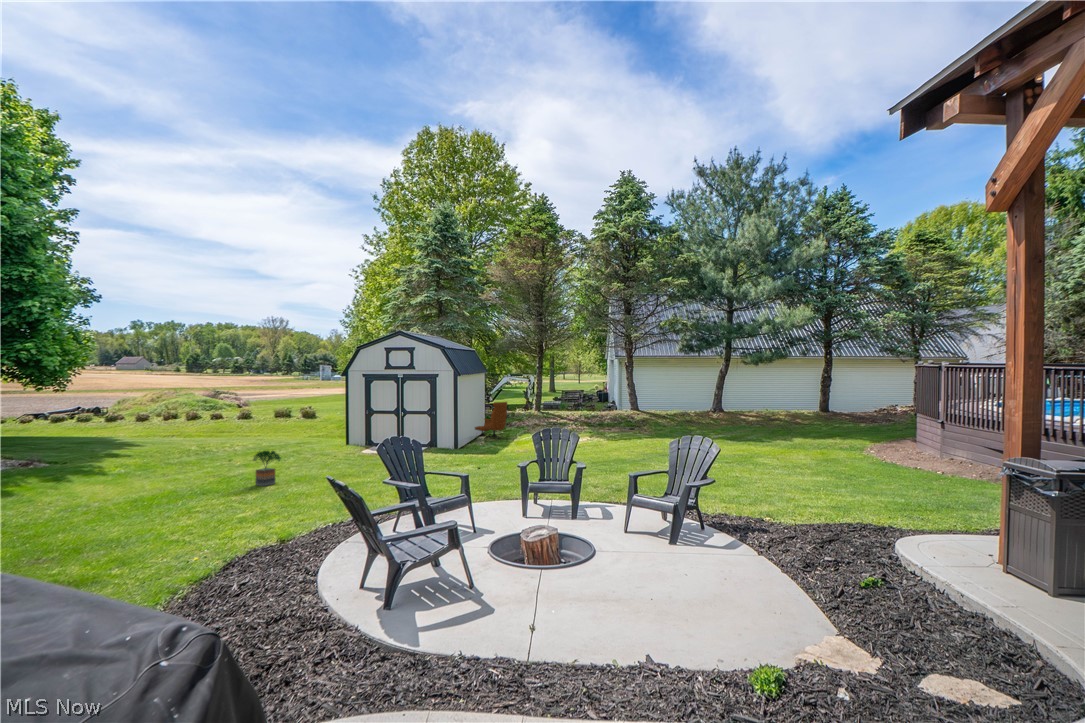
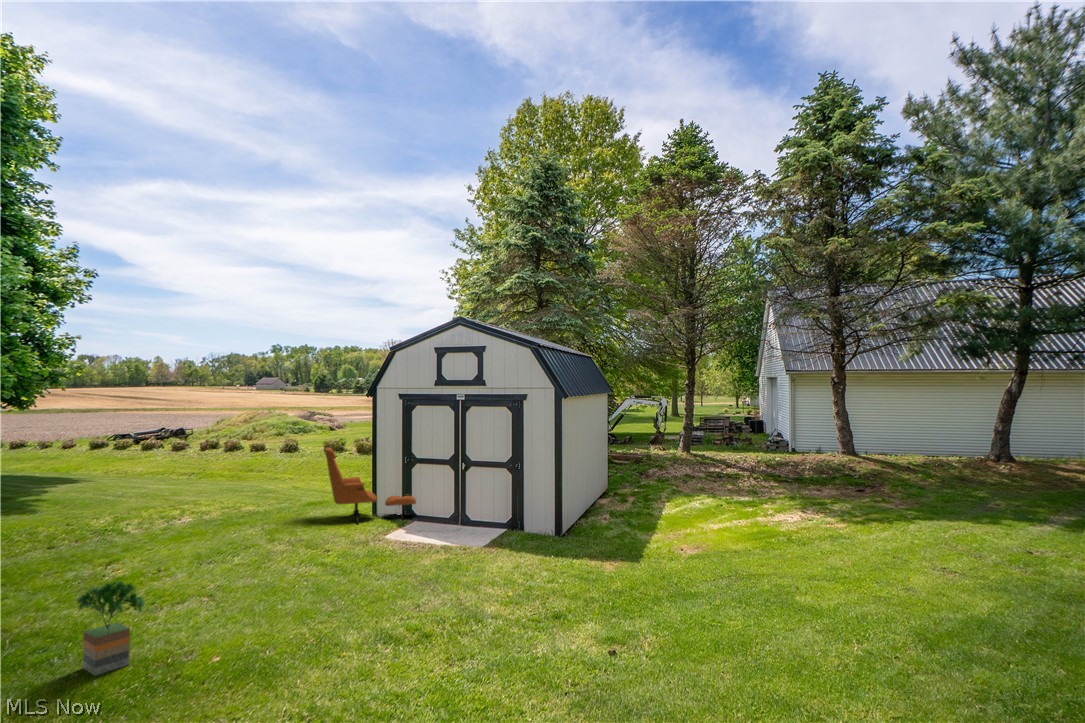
lounge chair: present [475,402,507,438] -> present [325,448,416,524]

